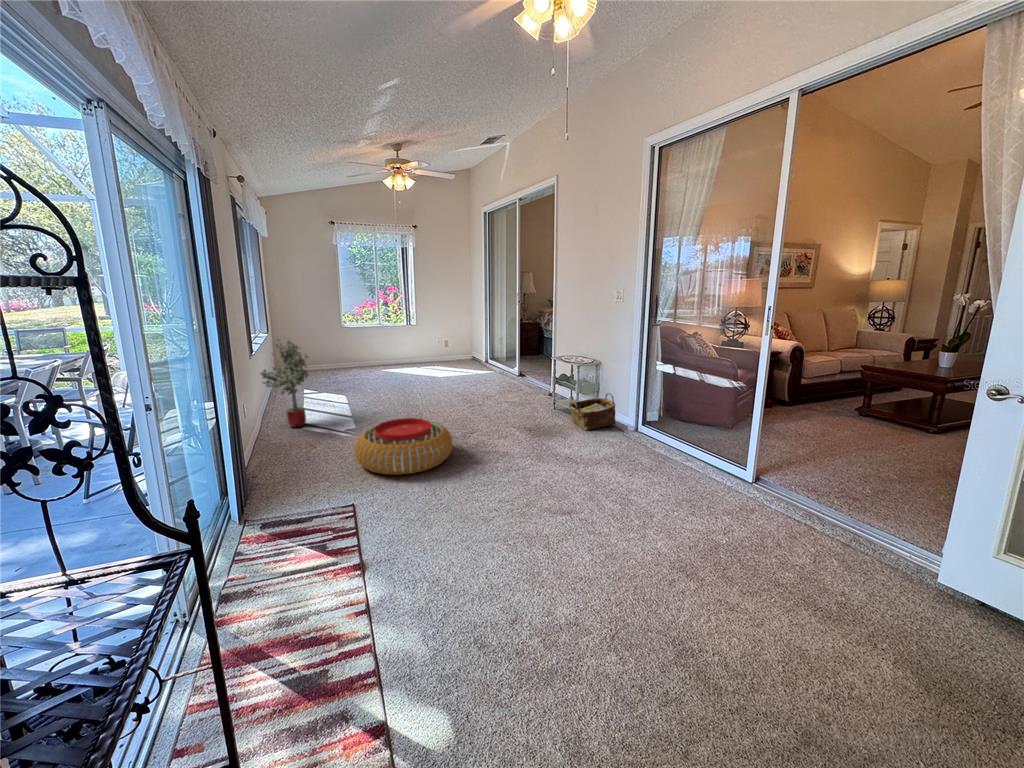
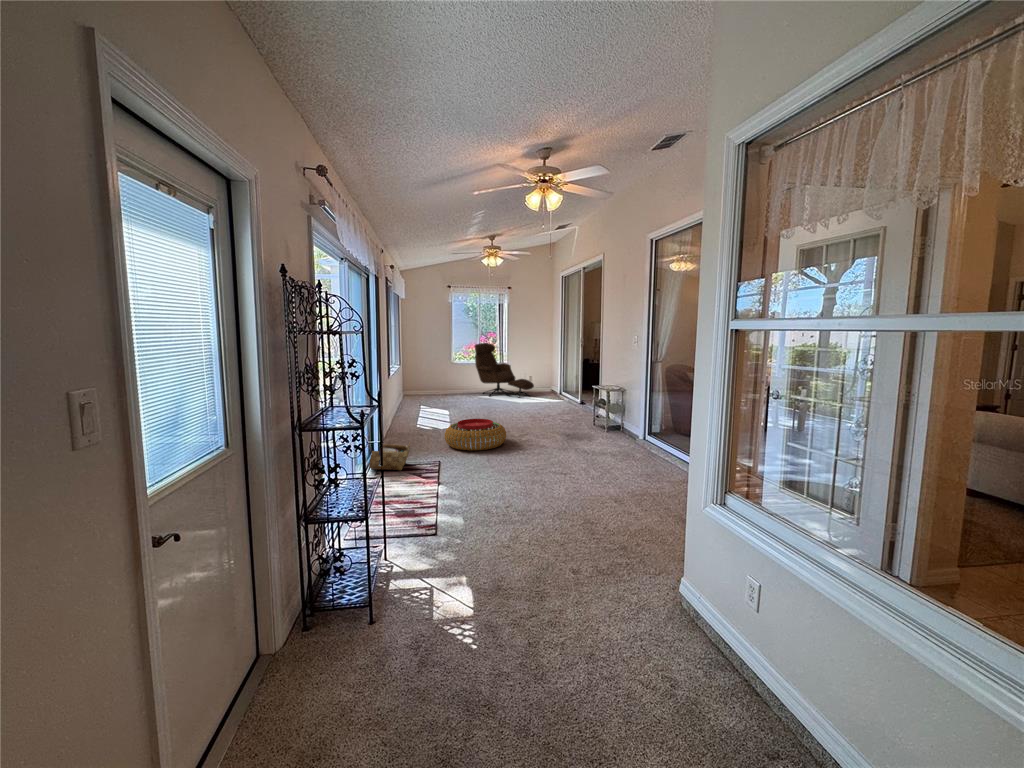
lounge chair: none [372,300,453,371] -> present [475,343,534,397]
potted tree: present [261,338,309,427] -> none [394,365,425,425]
woven basket: present [569,393,616,430] -> present [369,443,410,470]

